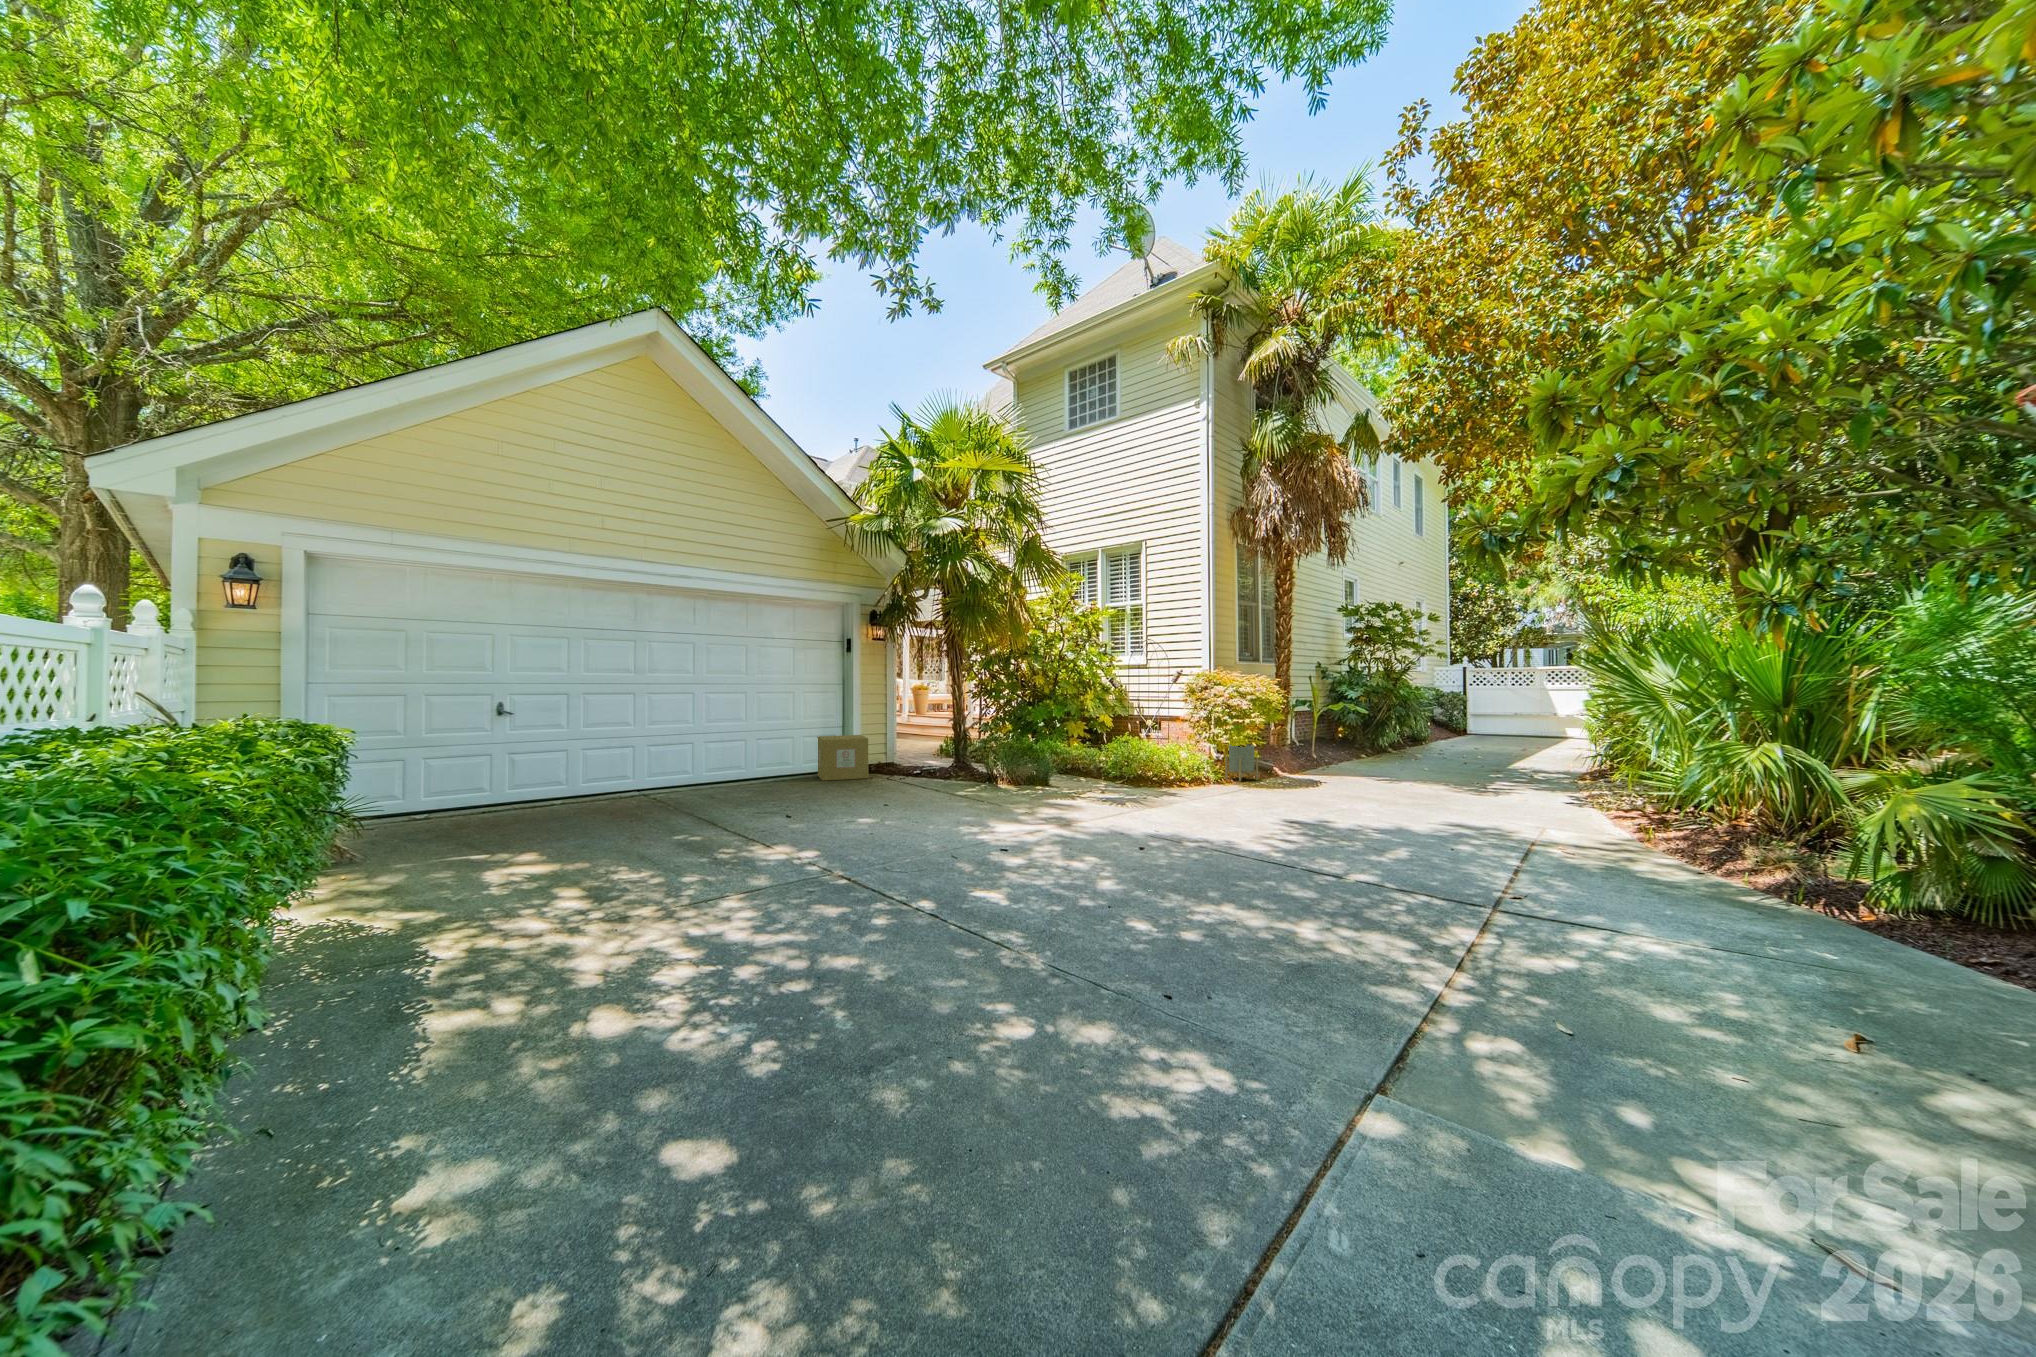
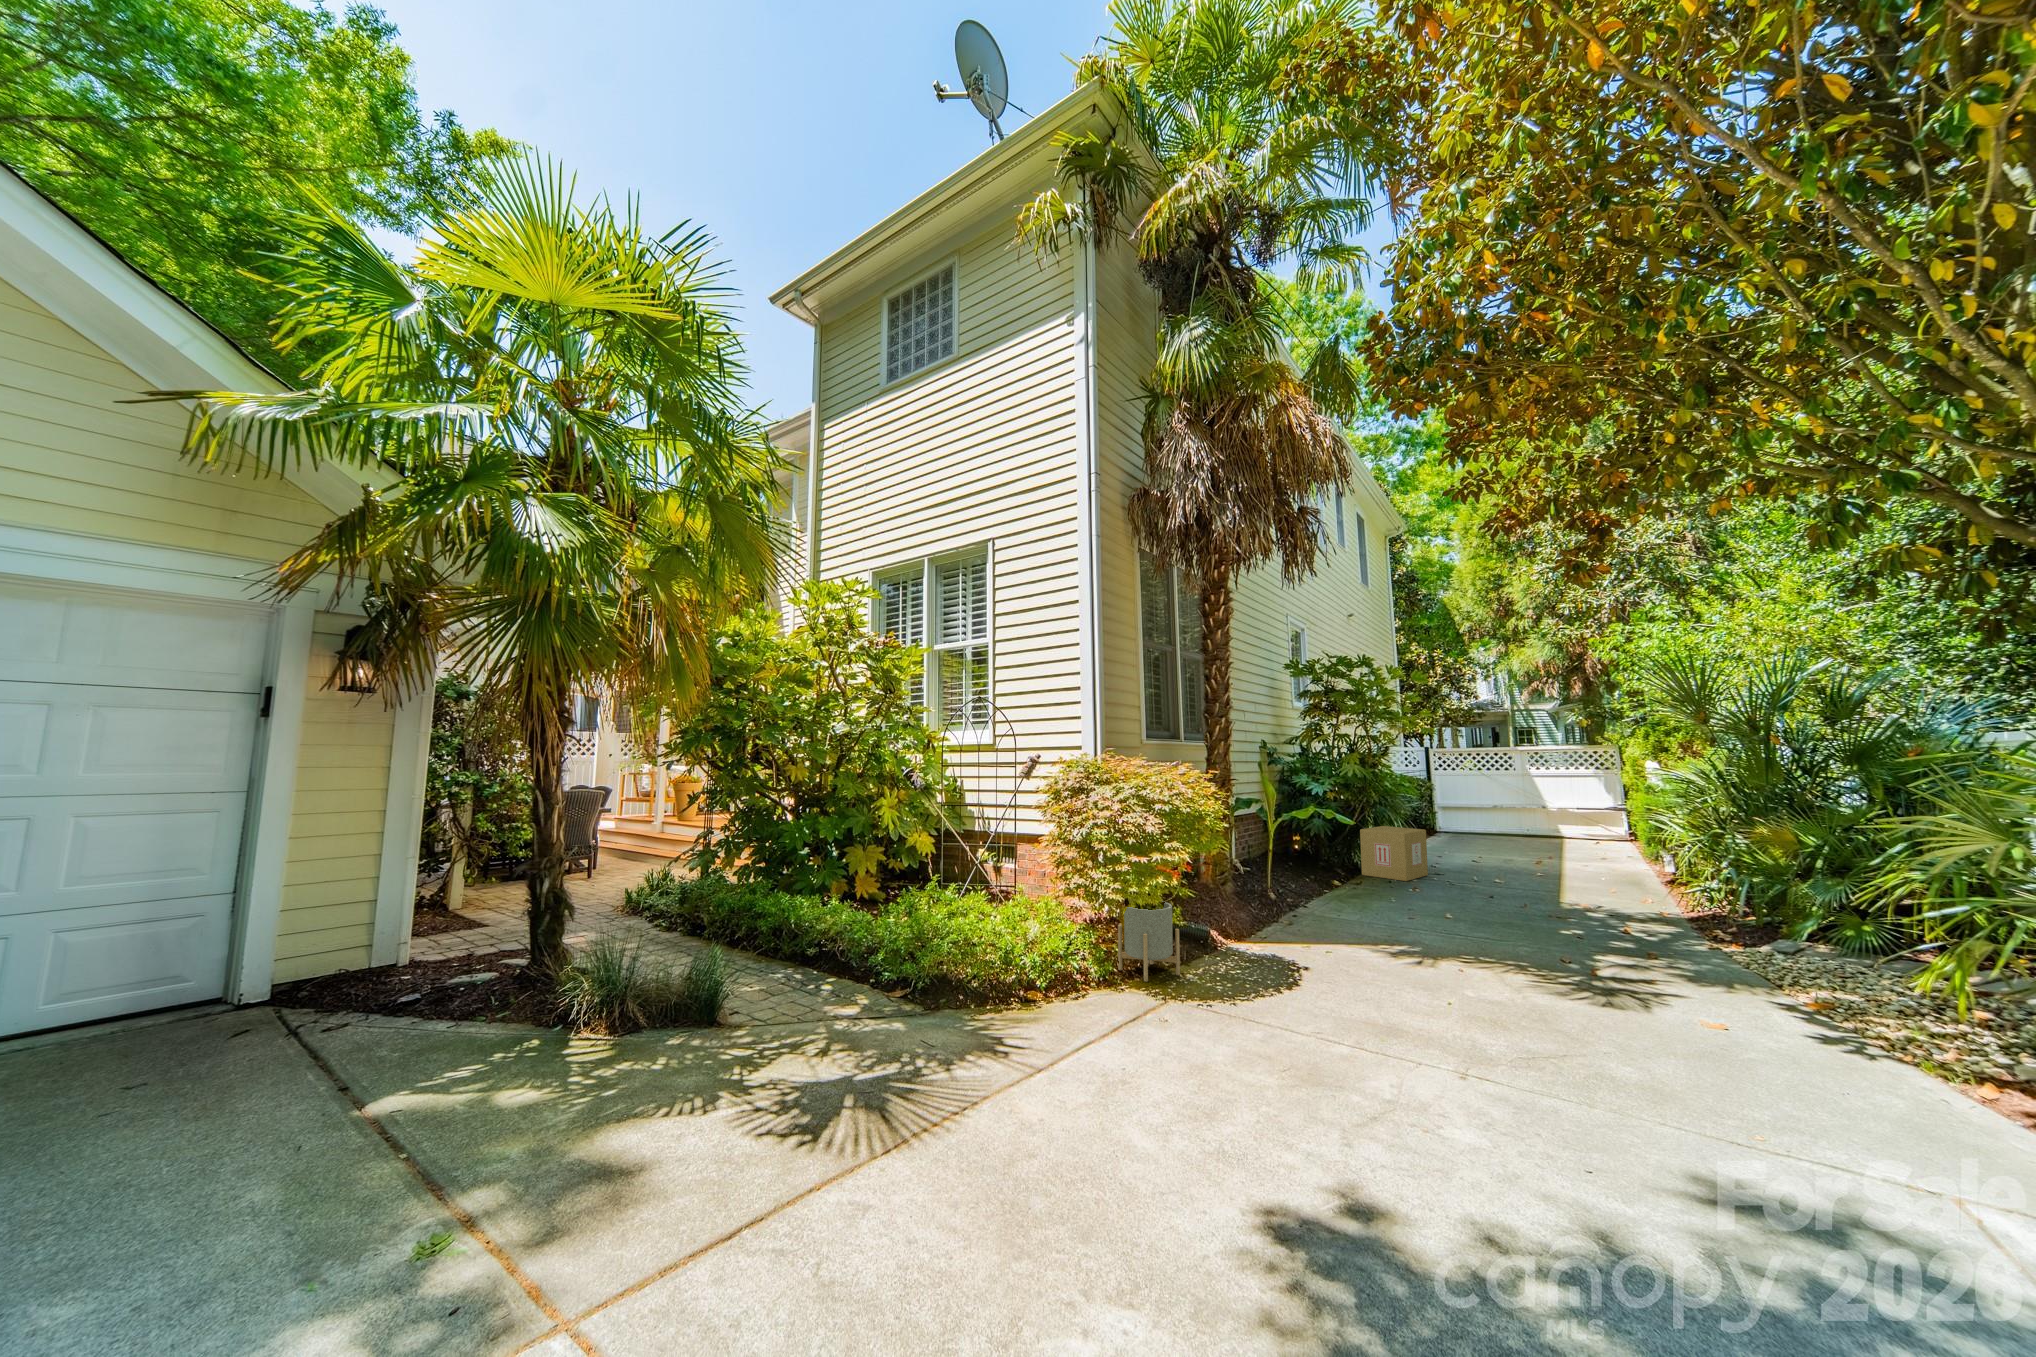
cardboard box: present [817,735,868,781] -> present [1360,826,1428,881]

